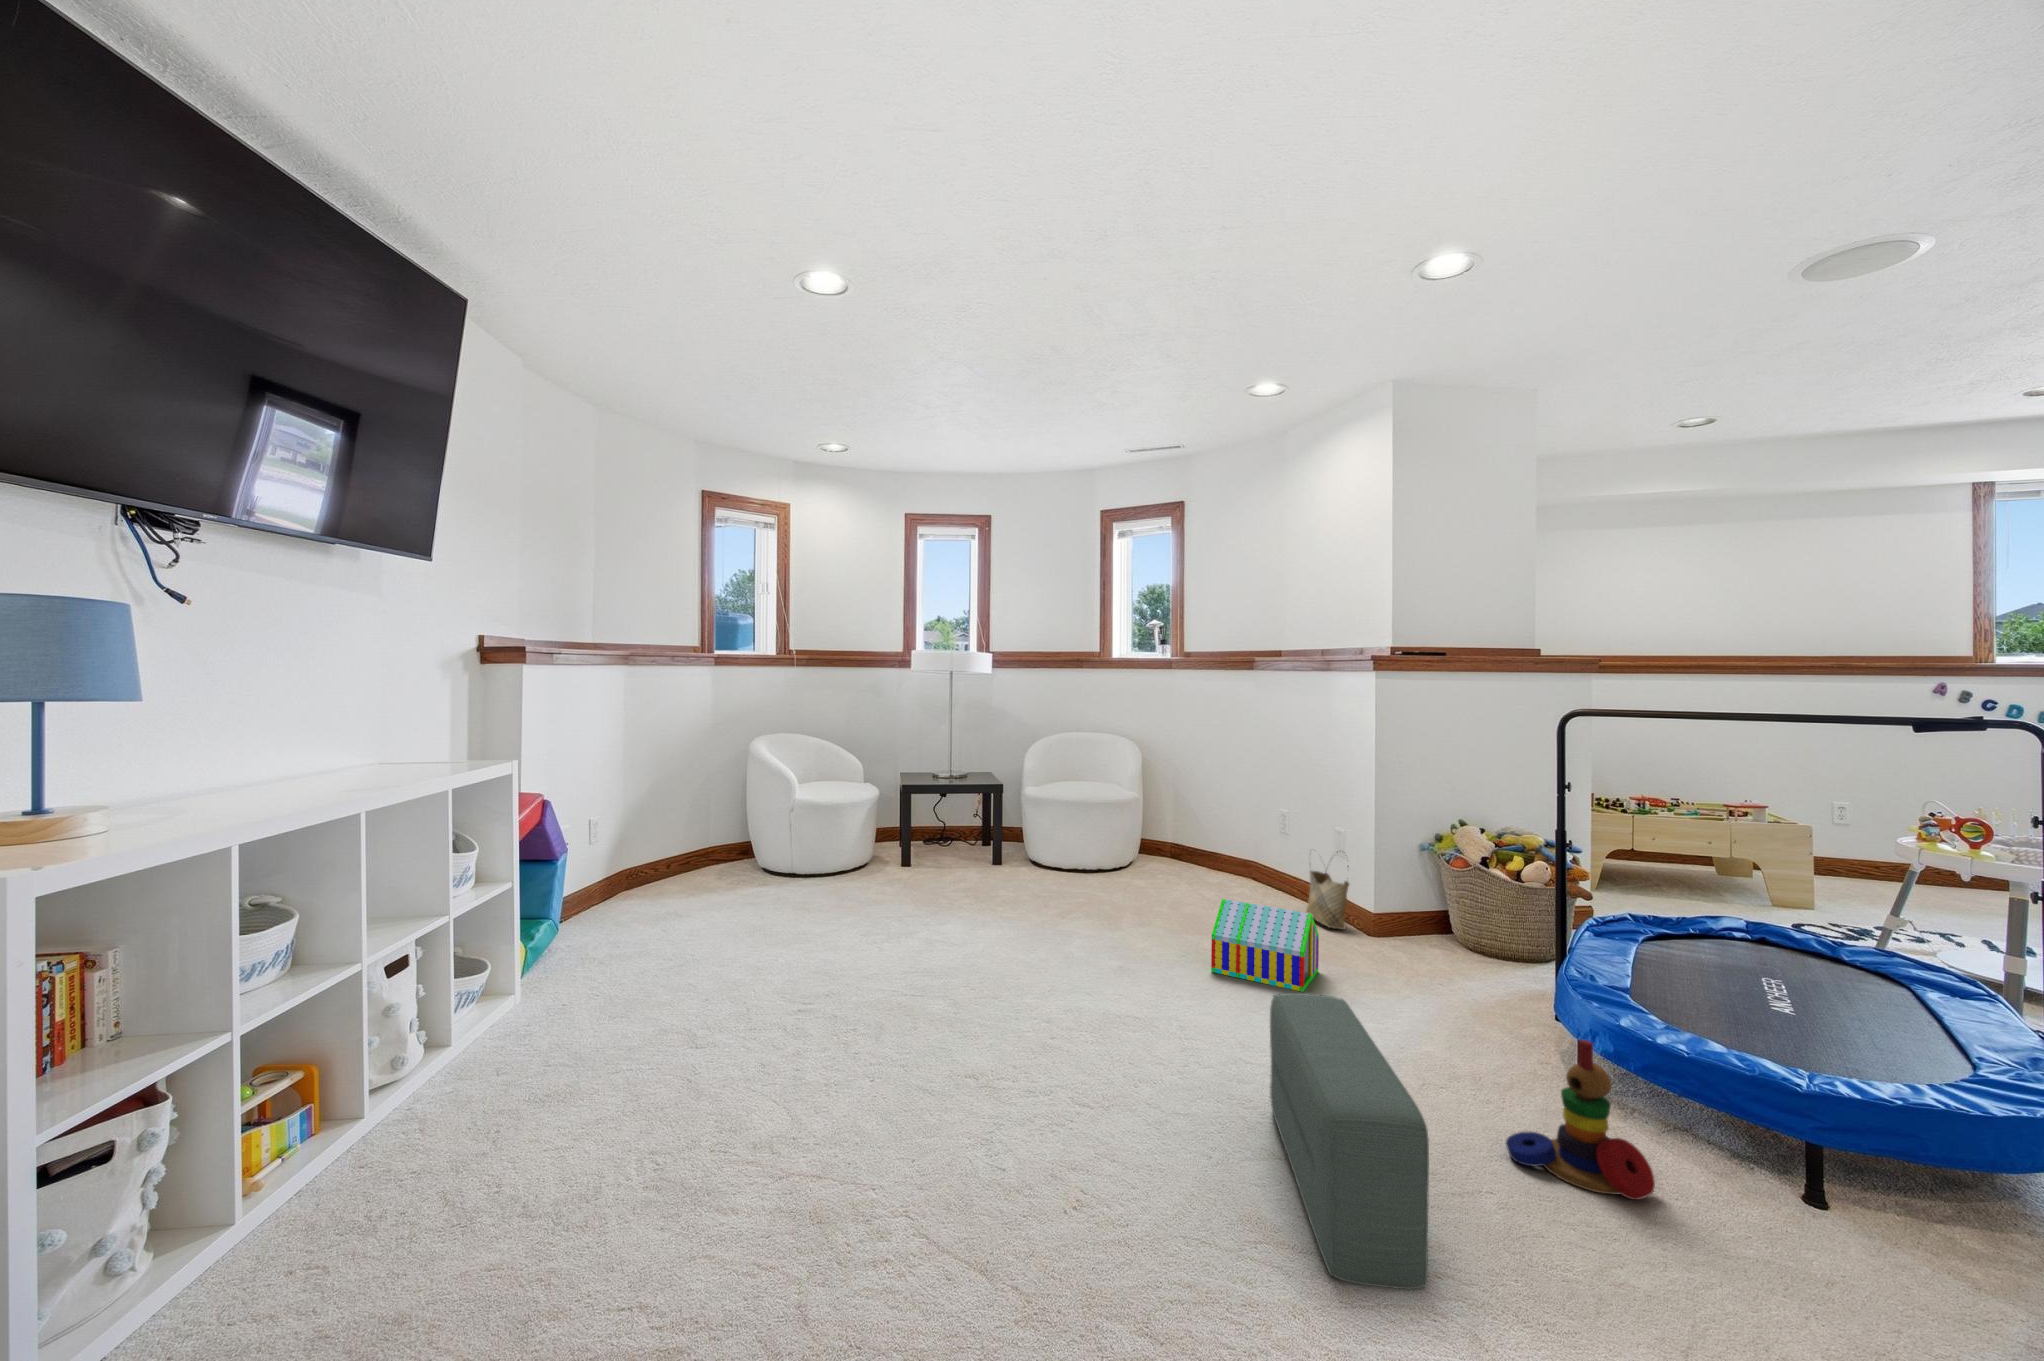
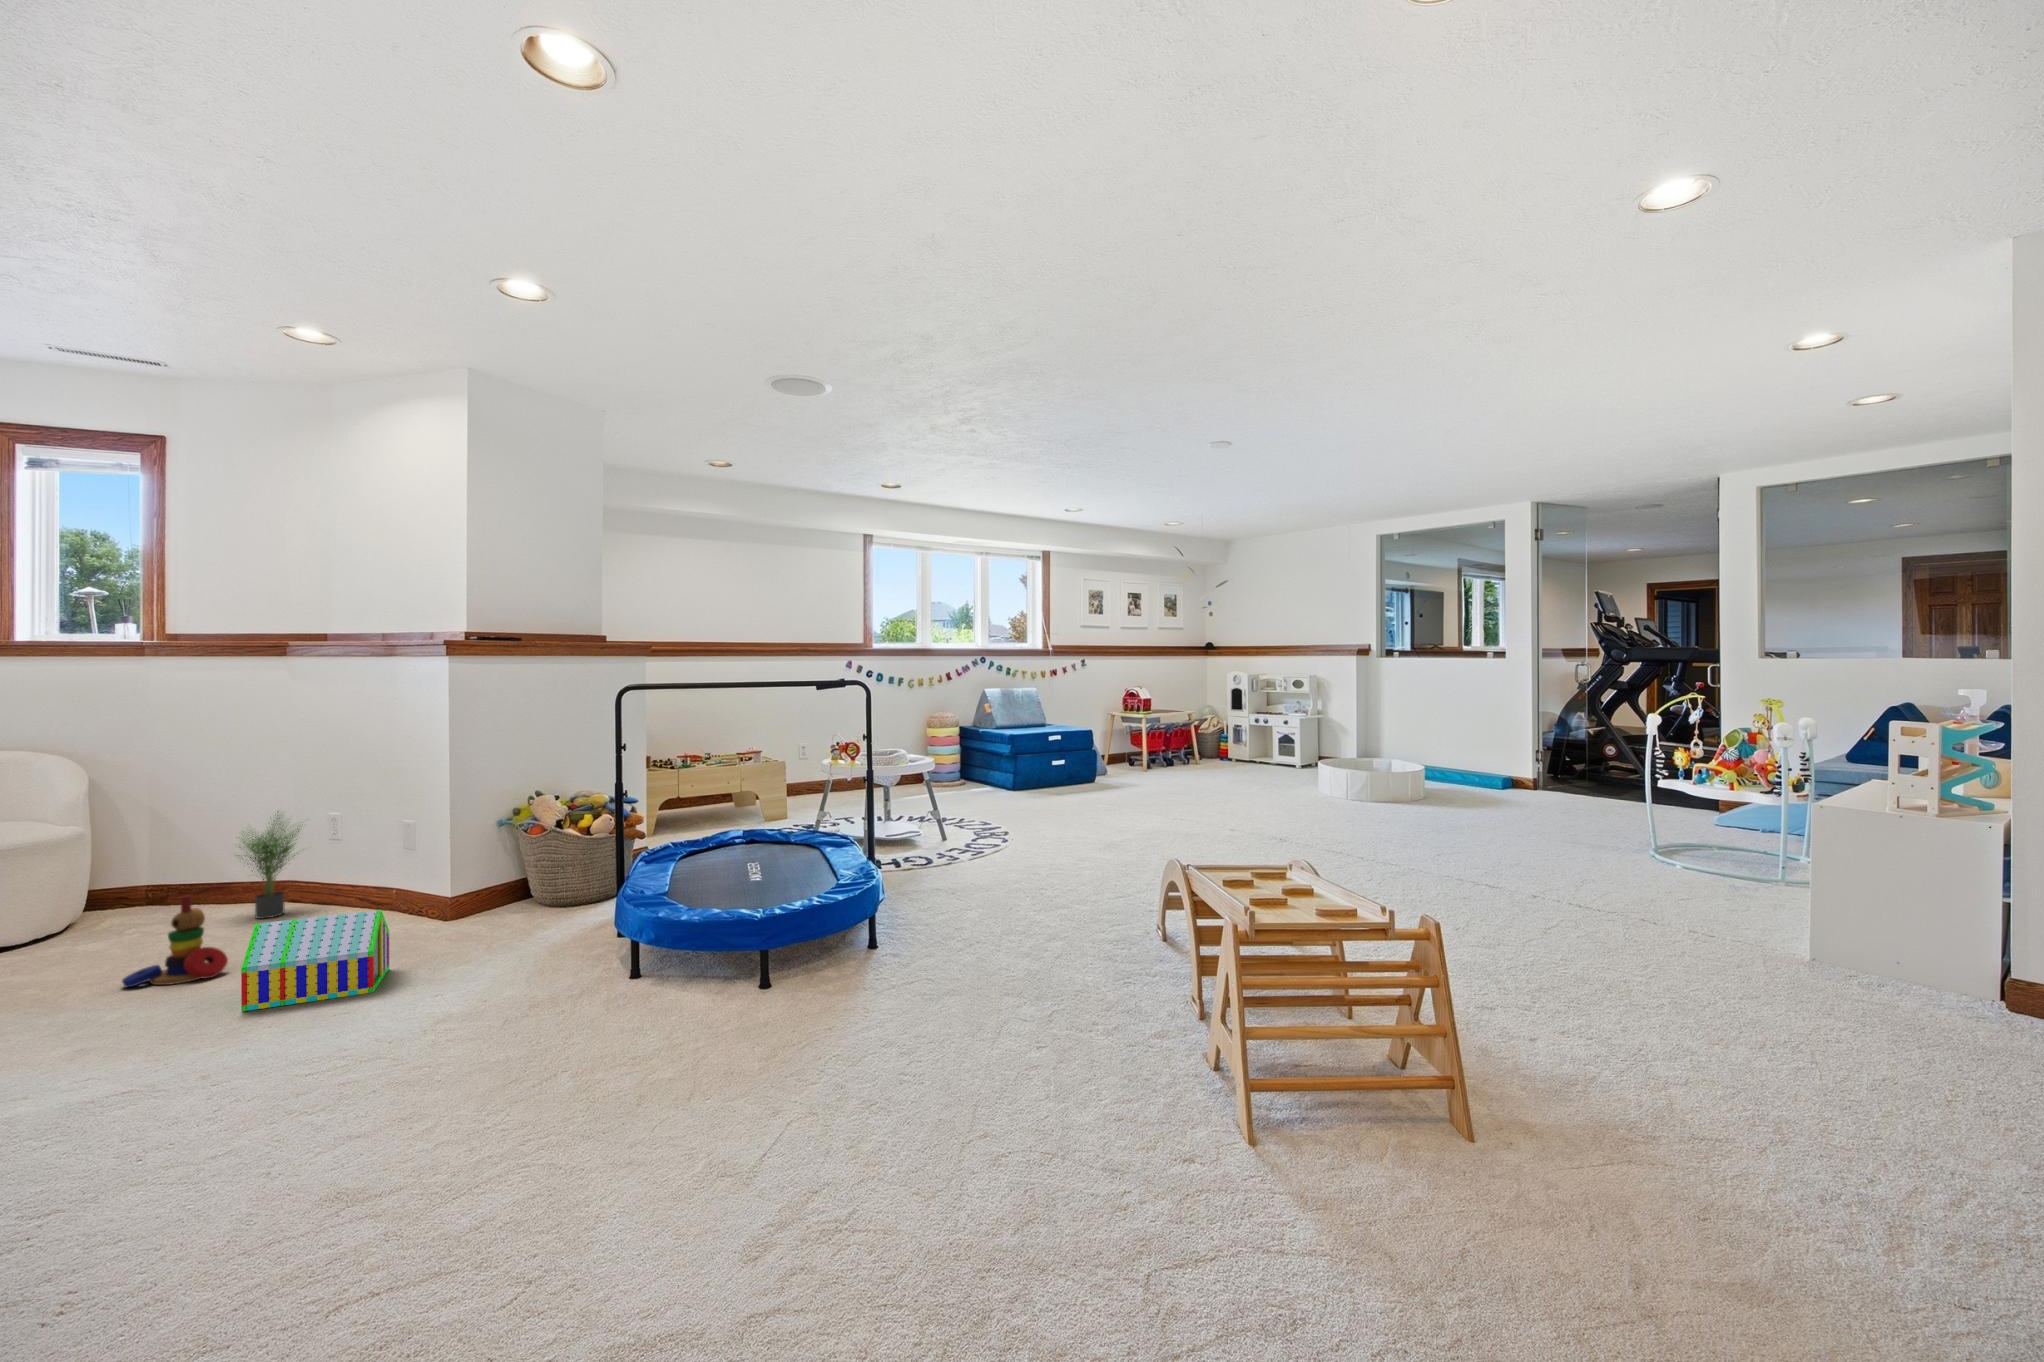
potted plant: none [1217,799,1272,890] -> present [238,811,301,919]
woven basket: present [1306,852,1349,929] -> none [367,843,422,926]
pouf: present [1270,993,1429,1289] -> none [346,966,518,1189]
stacking toy: present [1506,1040,1655,1200] -> present [122,895,228,987]

